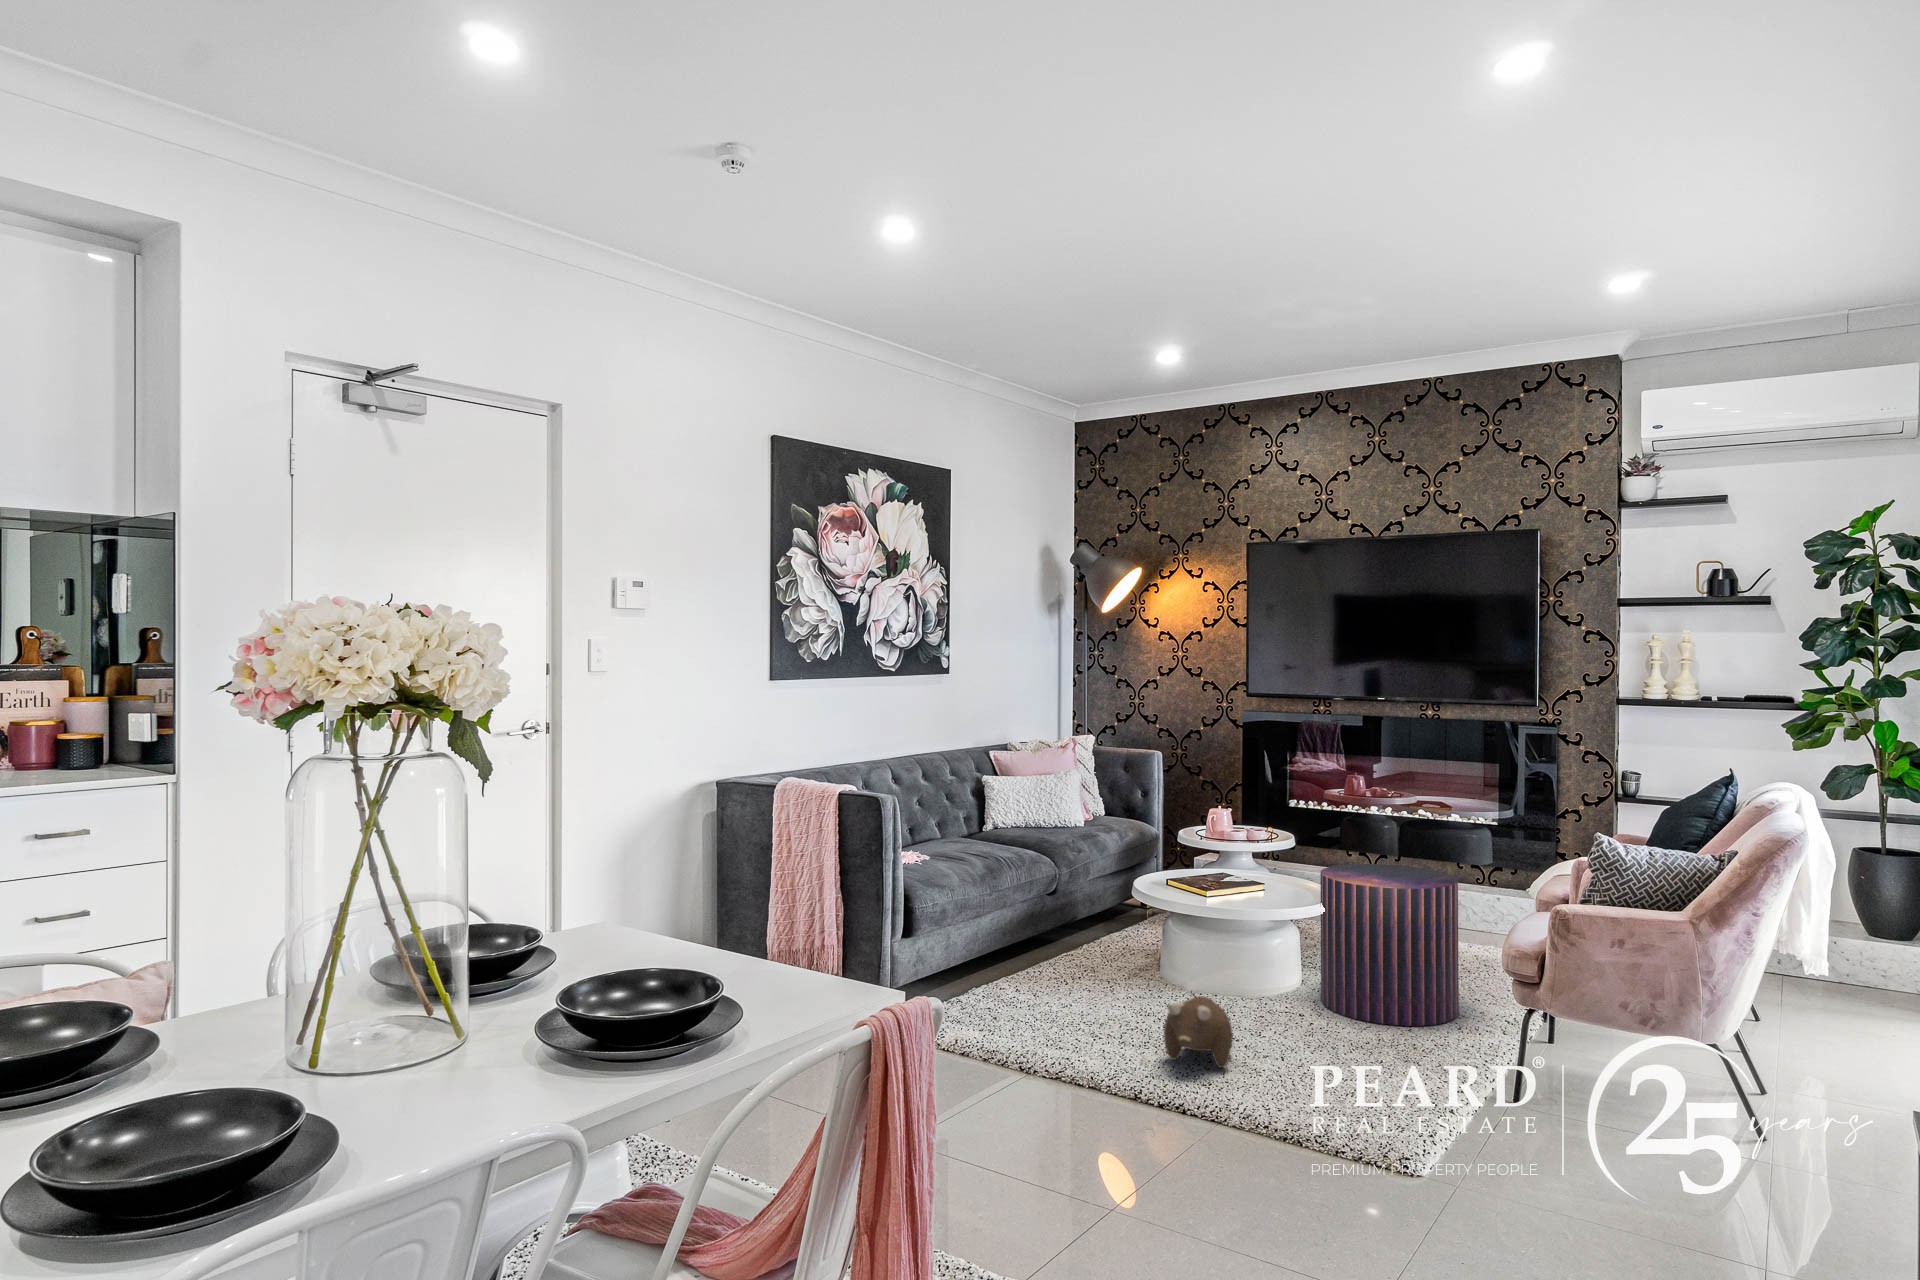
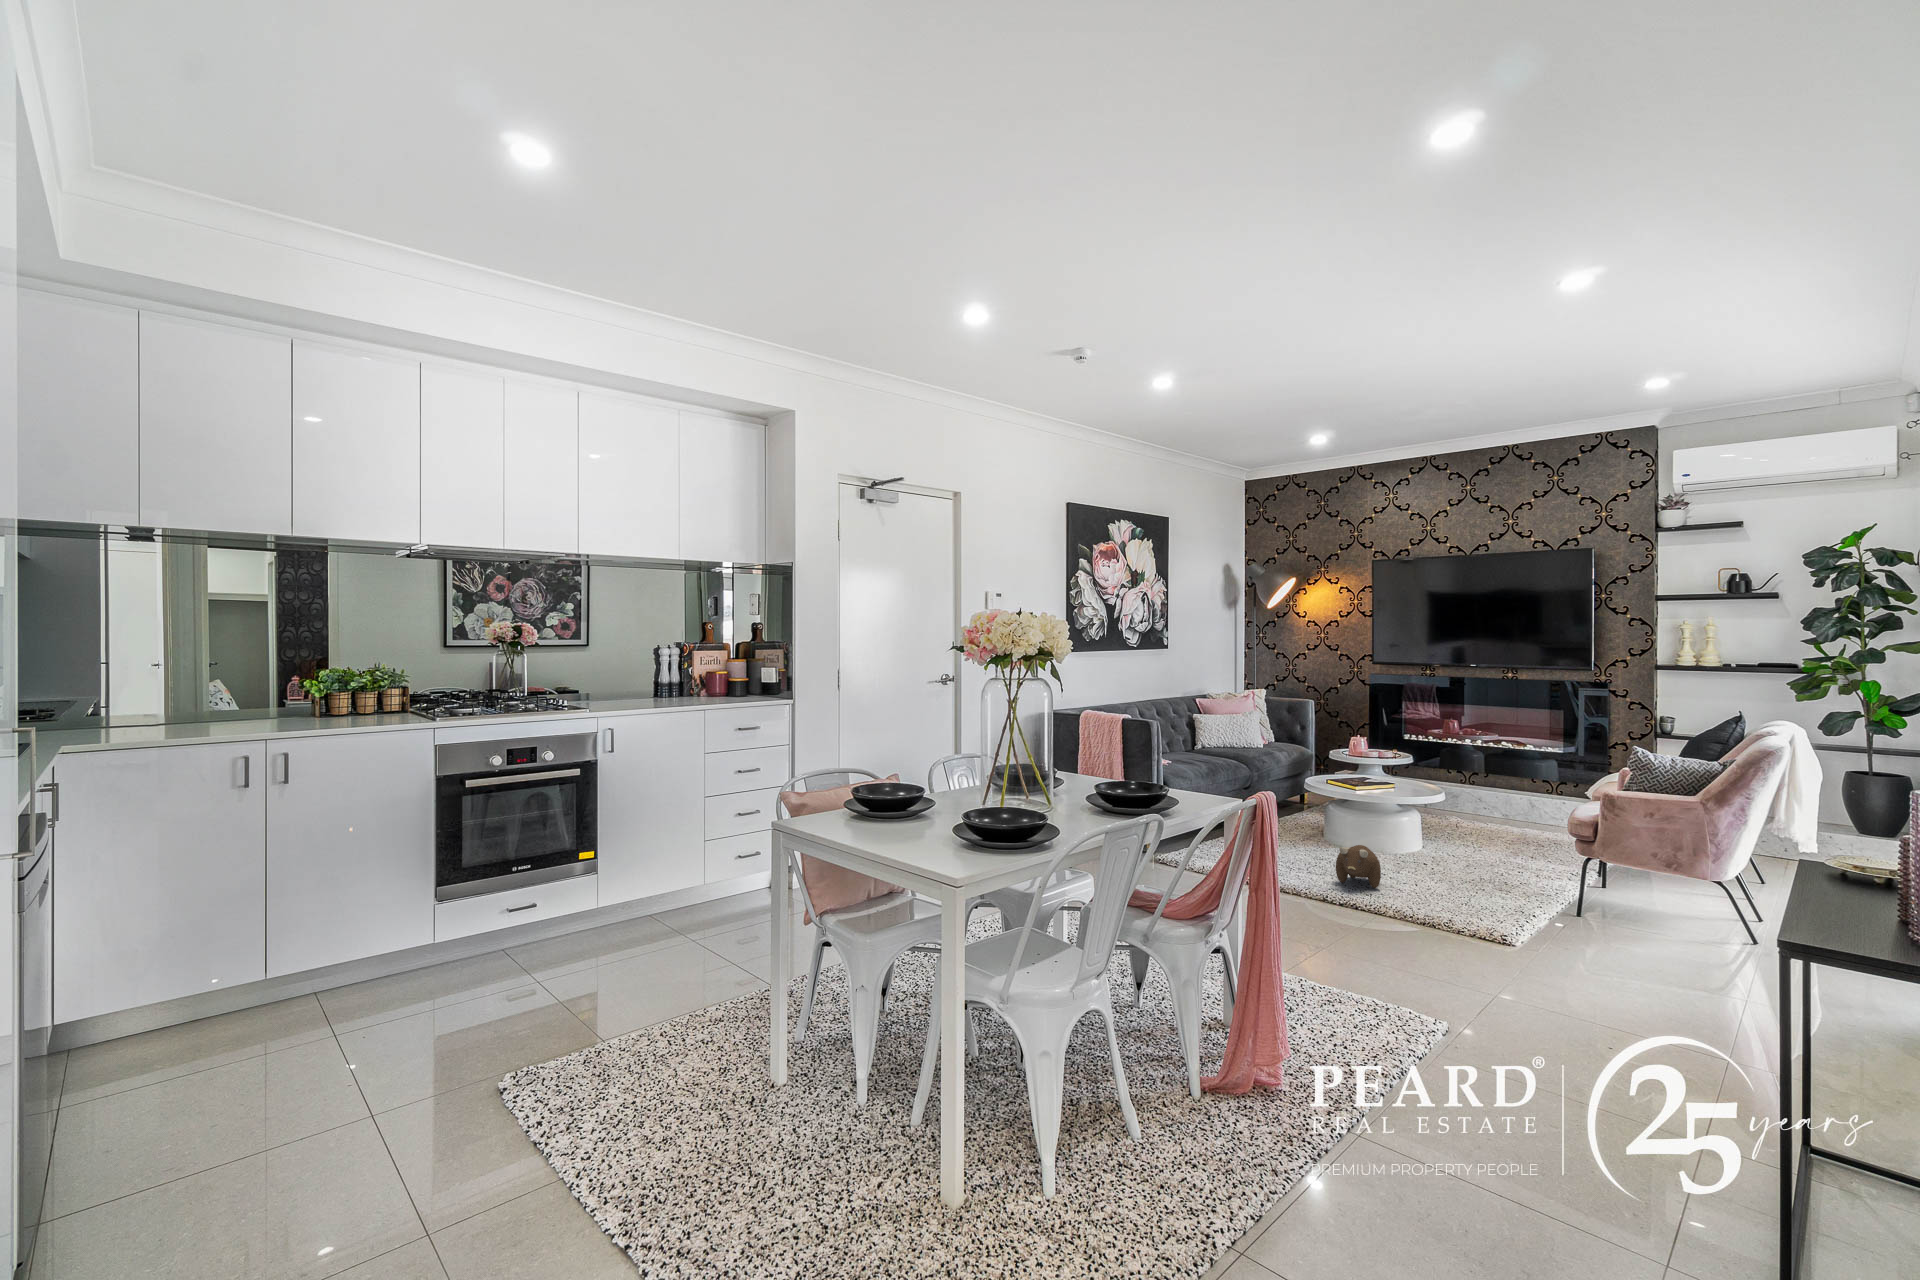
pouf: present [1320,864,1459,1026] -> none [1435,771,1534,873]

